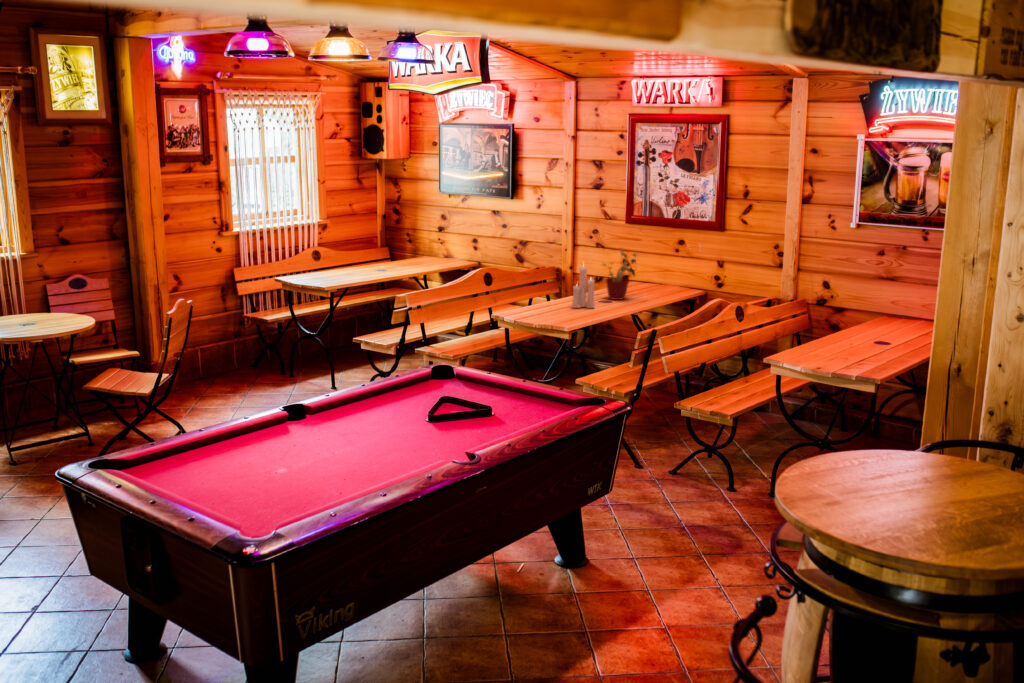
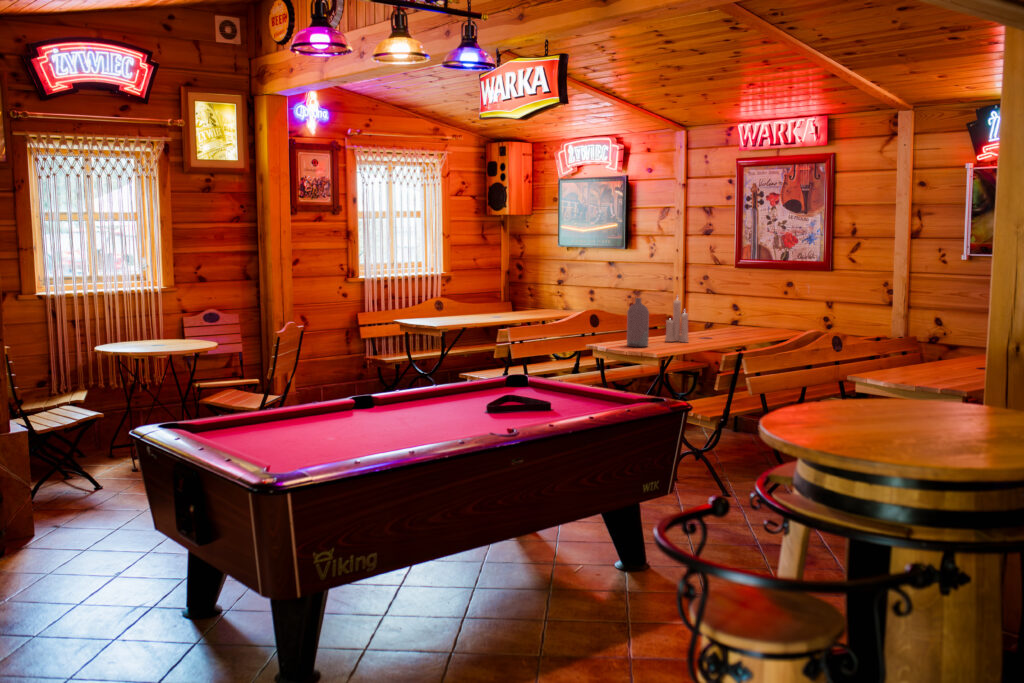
potted plant: present [603,251,636,300] -> none [699,285,741,338]
bottle: none [538,268,560,317] -> present [627,298,649,347]

